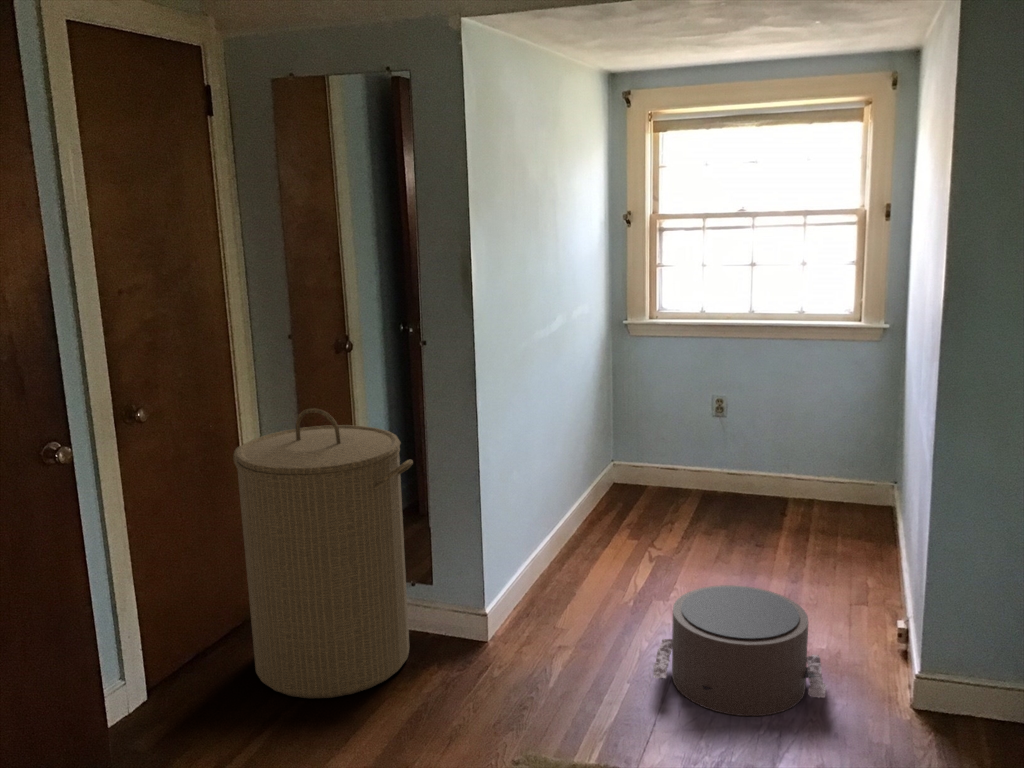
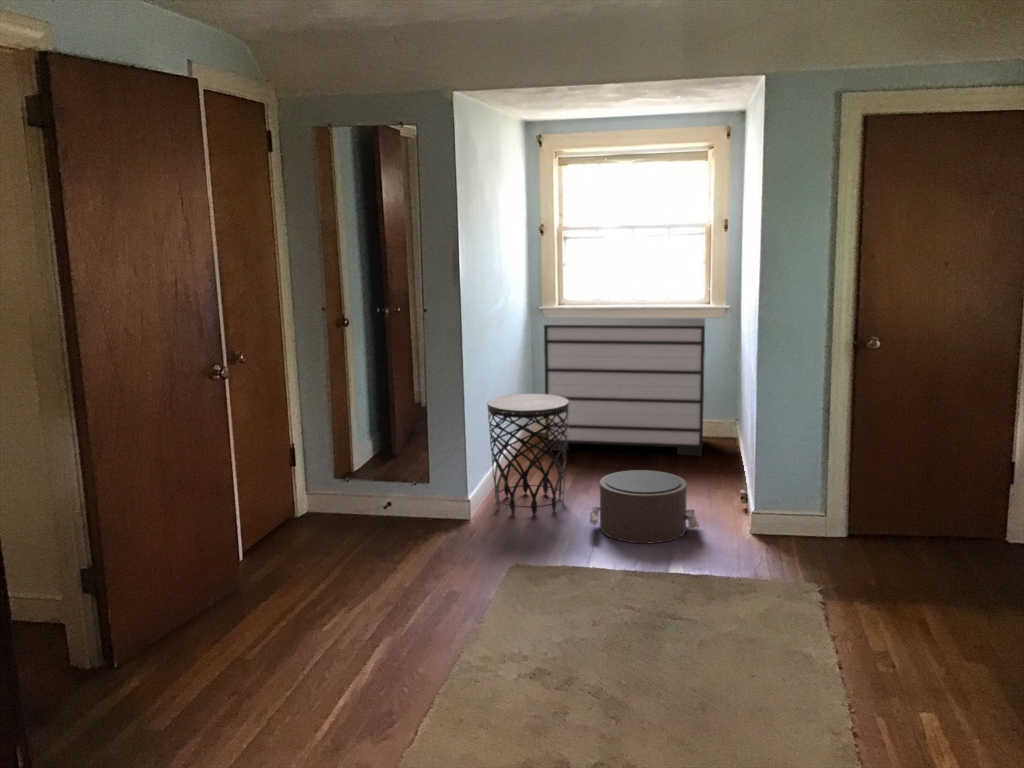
dresser: none [624,336,853,537] -> present [544,318,705,456]
laundry hamper: present [233,408,413,698] -> none [292,355,425,554]
side table: none [520,456,637,638] -> present [487,394,569,515]

